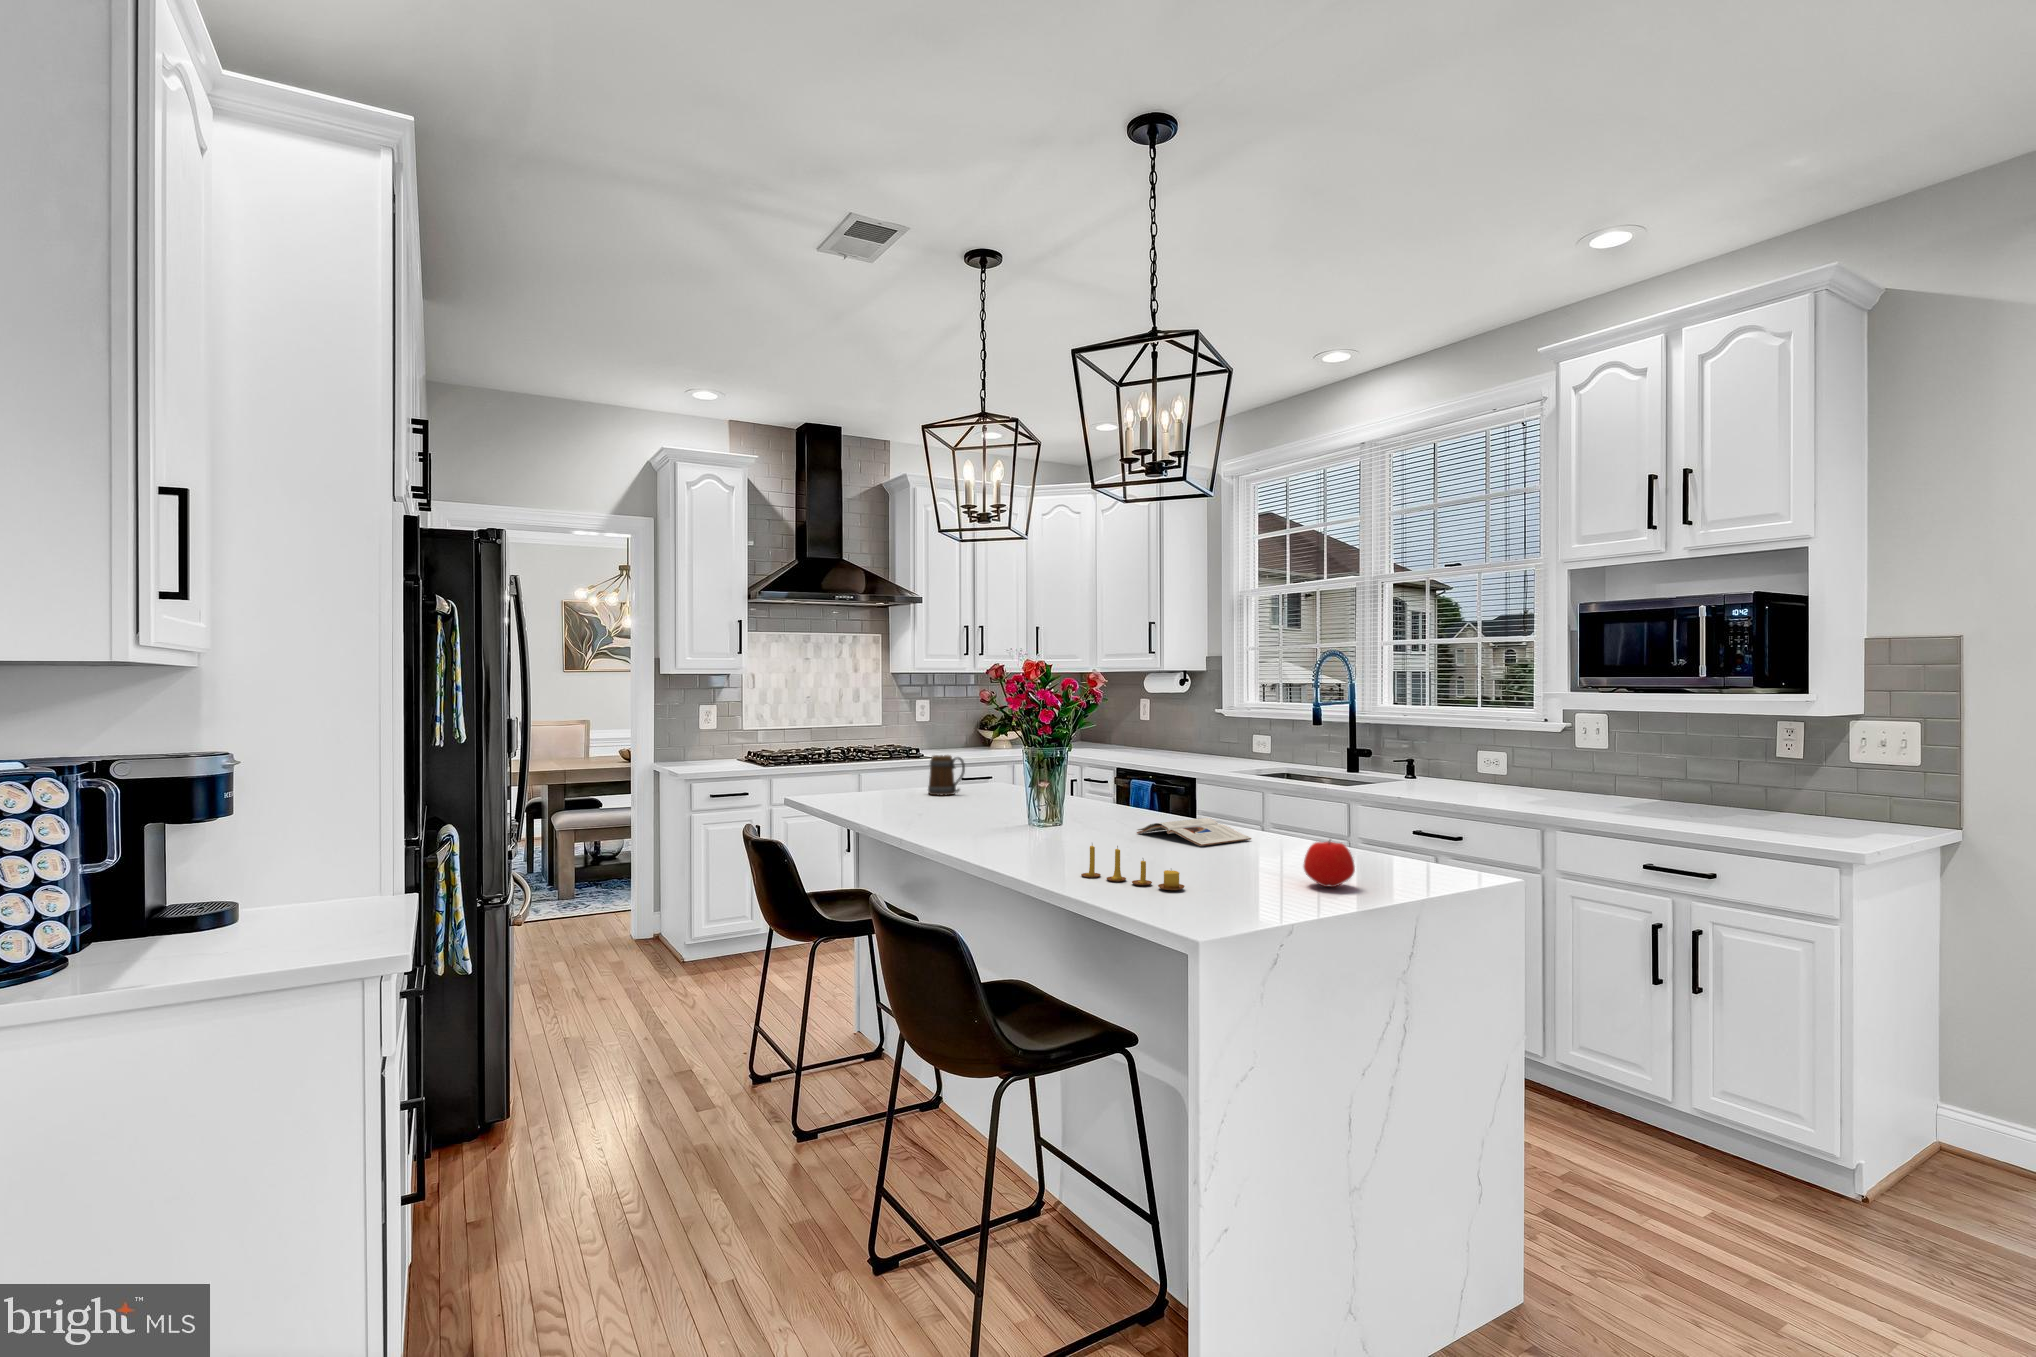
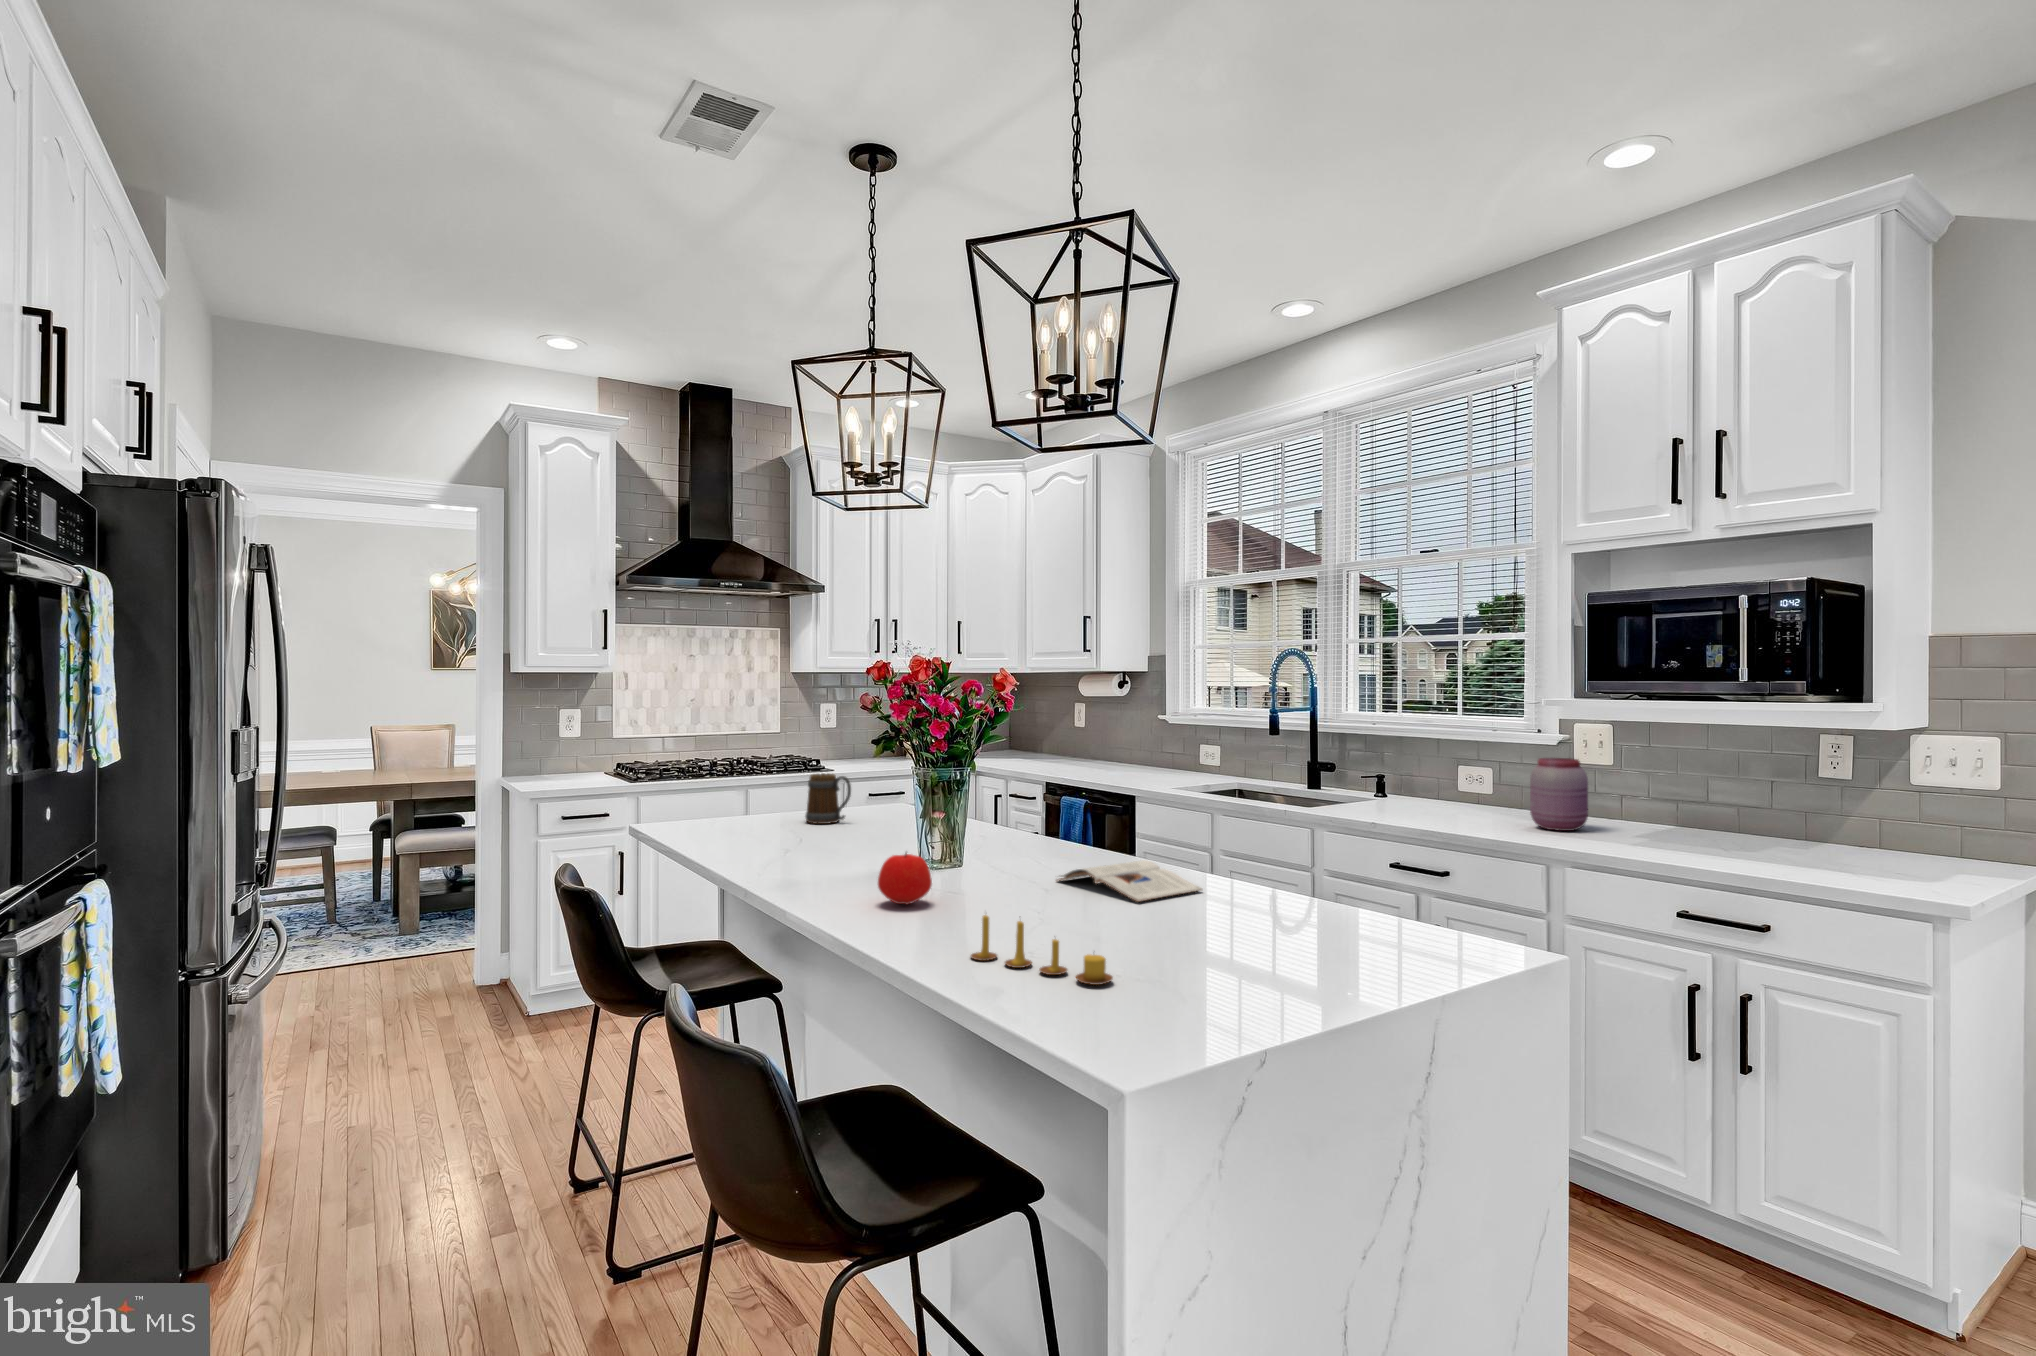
jar: none [1532,742,1581,803] -> present [1530,758,1588,831]
apple: present [1304,841,1355,887] -> present [878,853,932,904]

